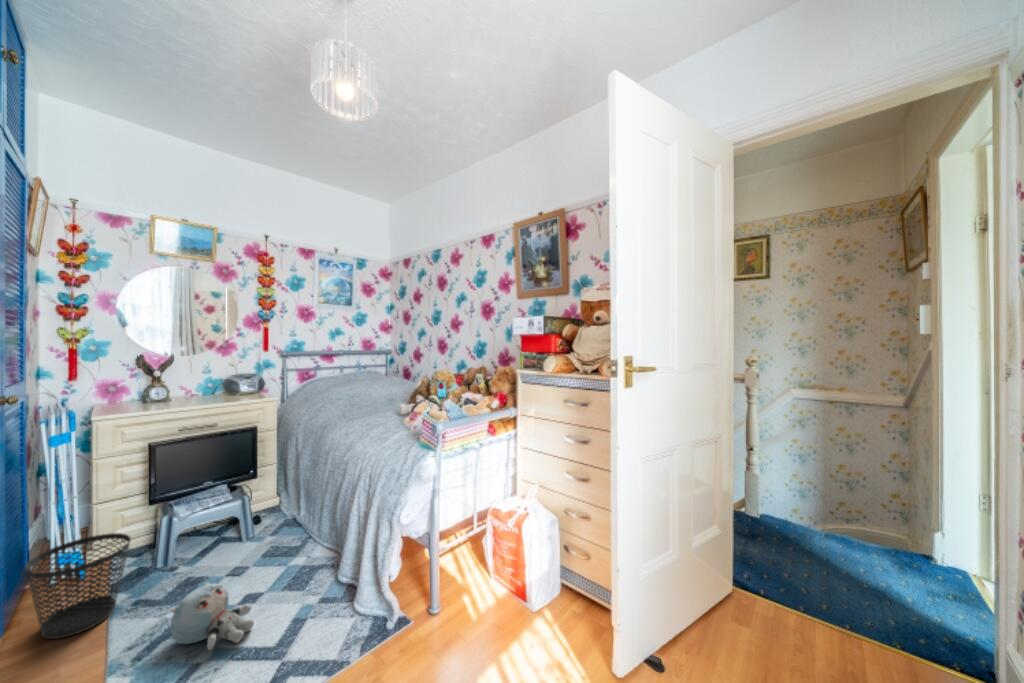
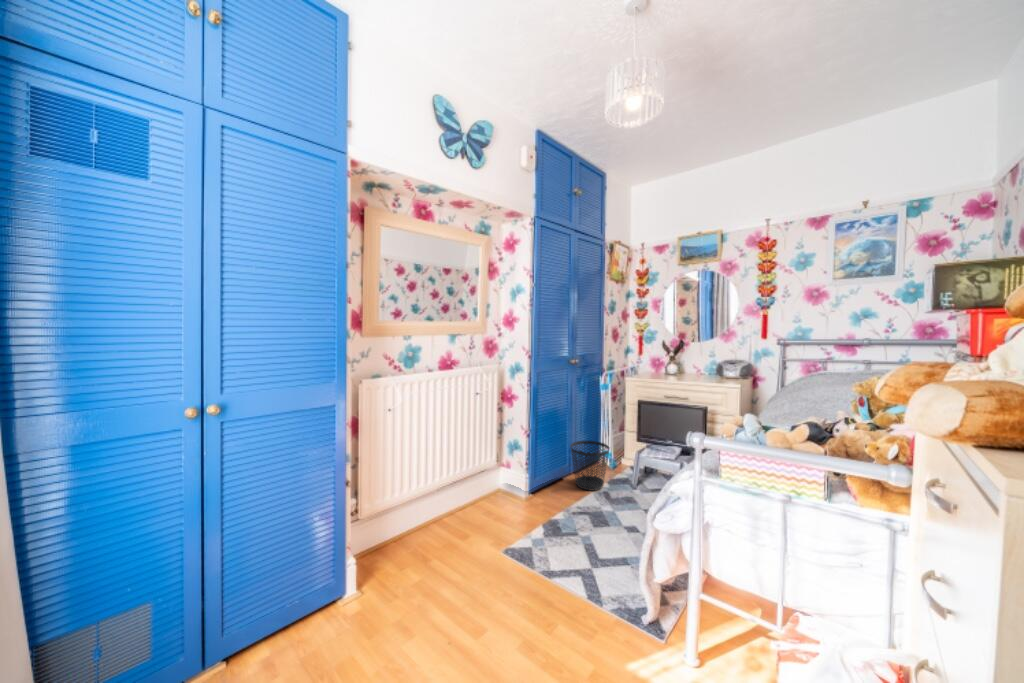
plush toy: present [171,583,254,650] -> none [583,494,620,542]

